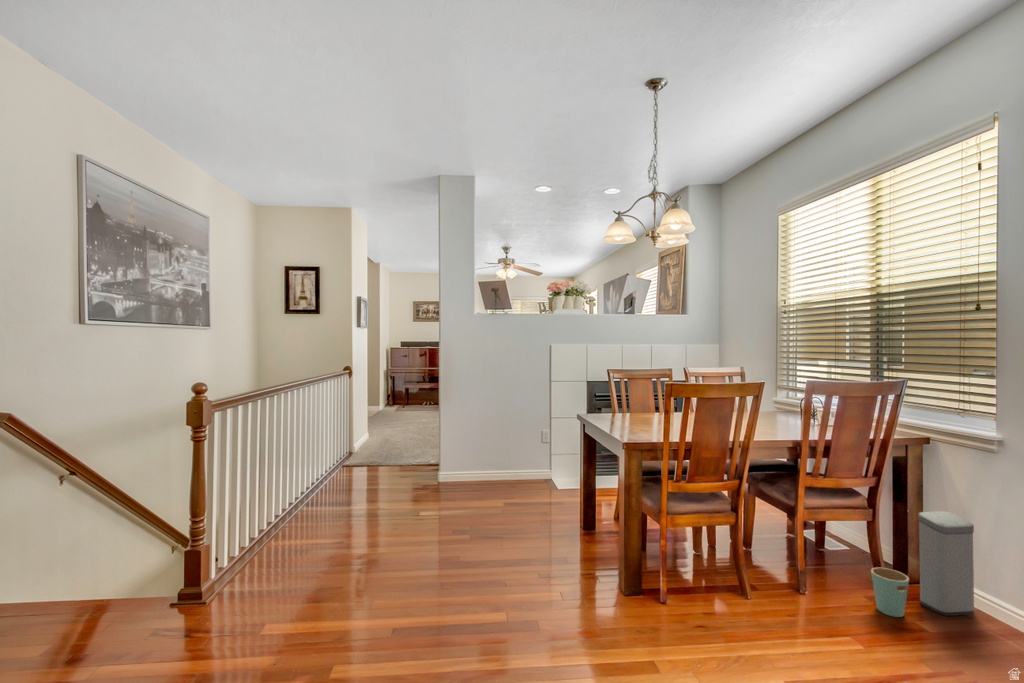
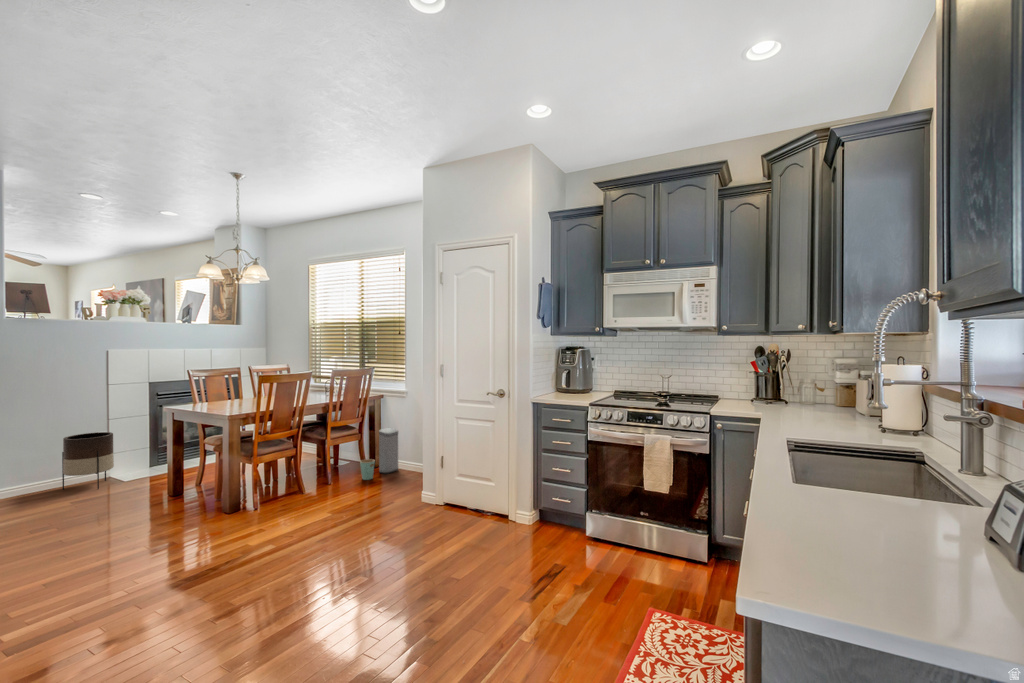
planter: none [509,430,548,494] -> present [62,432,114,490]

